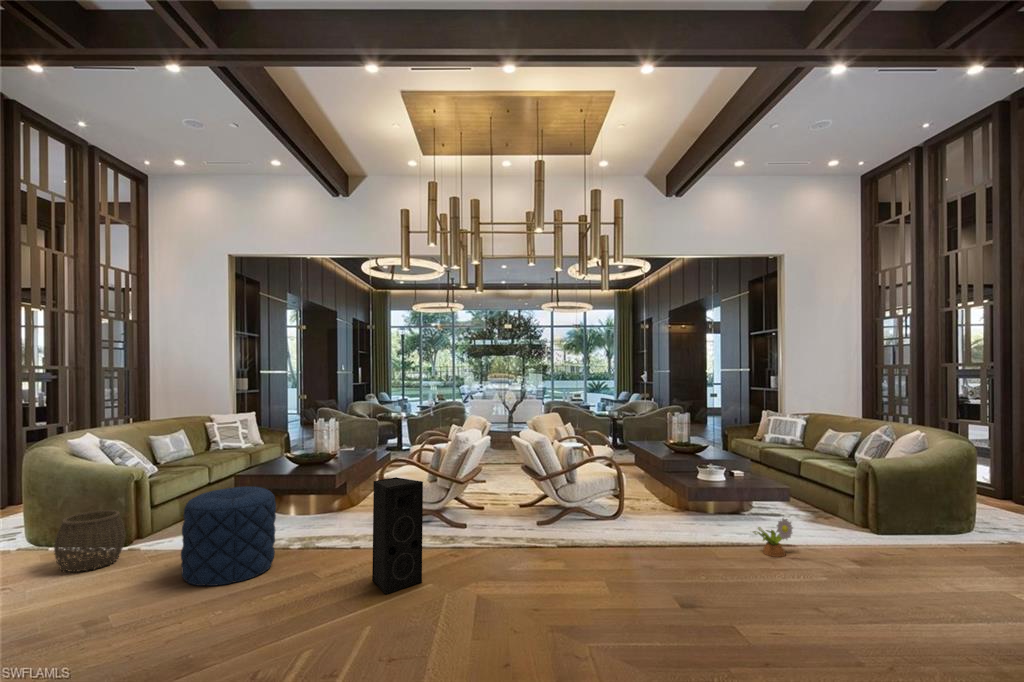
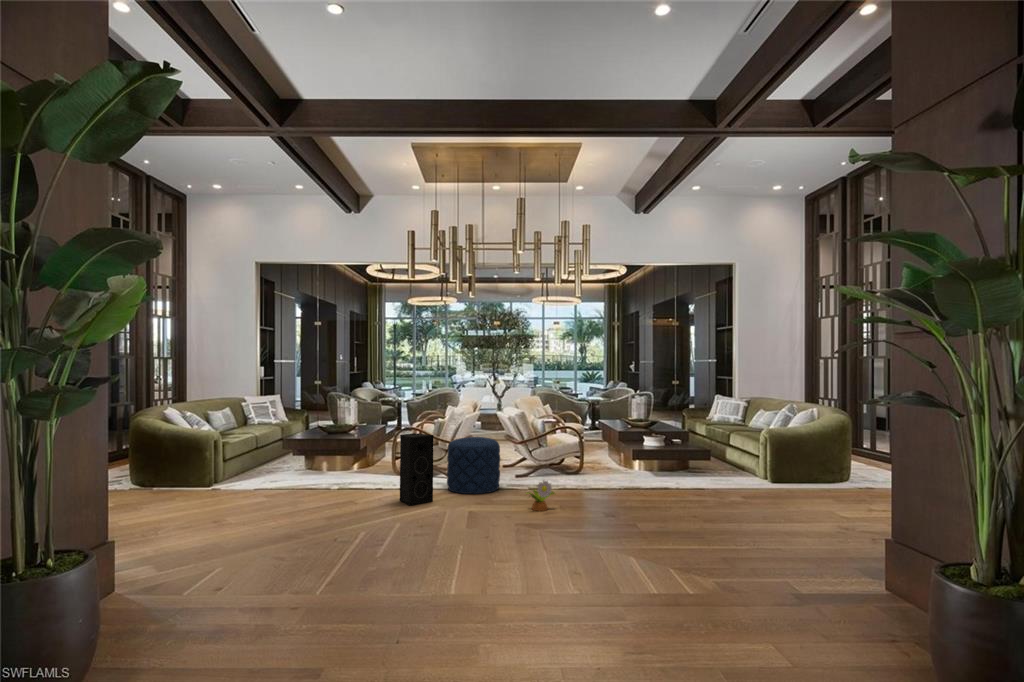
pouf: present [181,487,276,586] -> present [447,437,500,494]
woven basket: present [54,510,125,572] -> none [180,458,224,497]
decorative plant: present [753,518,793,557] -> present [526,480,554,511]

